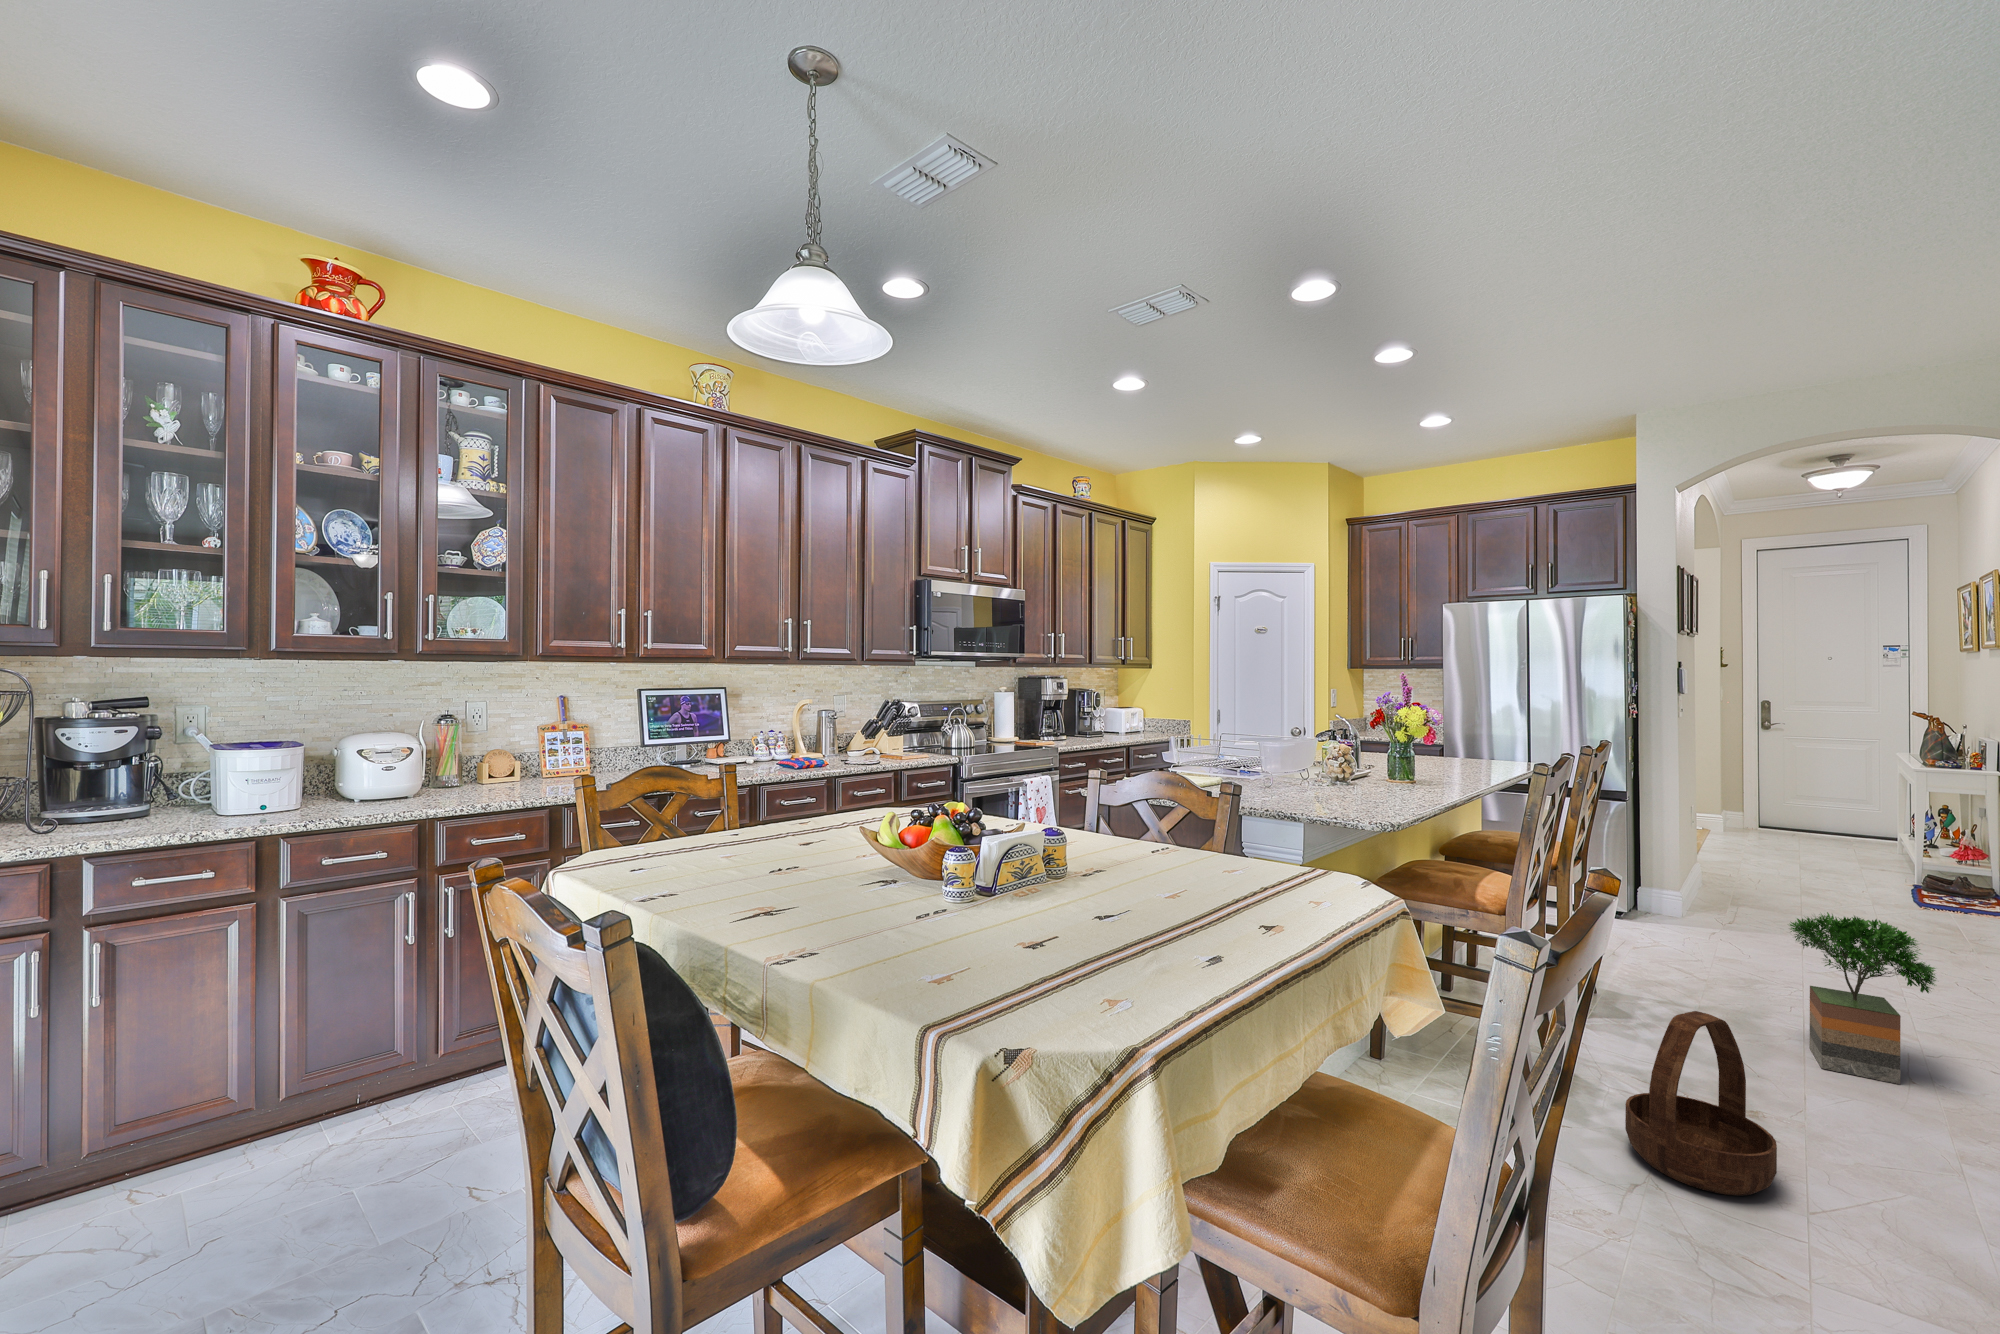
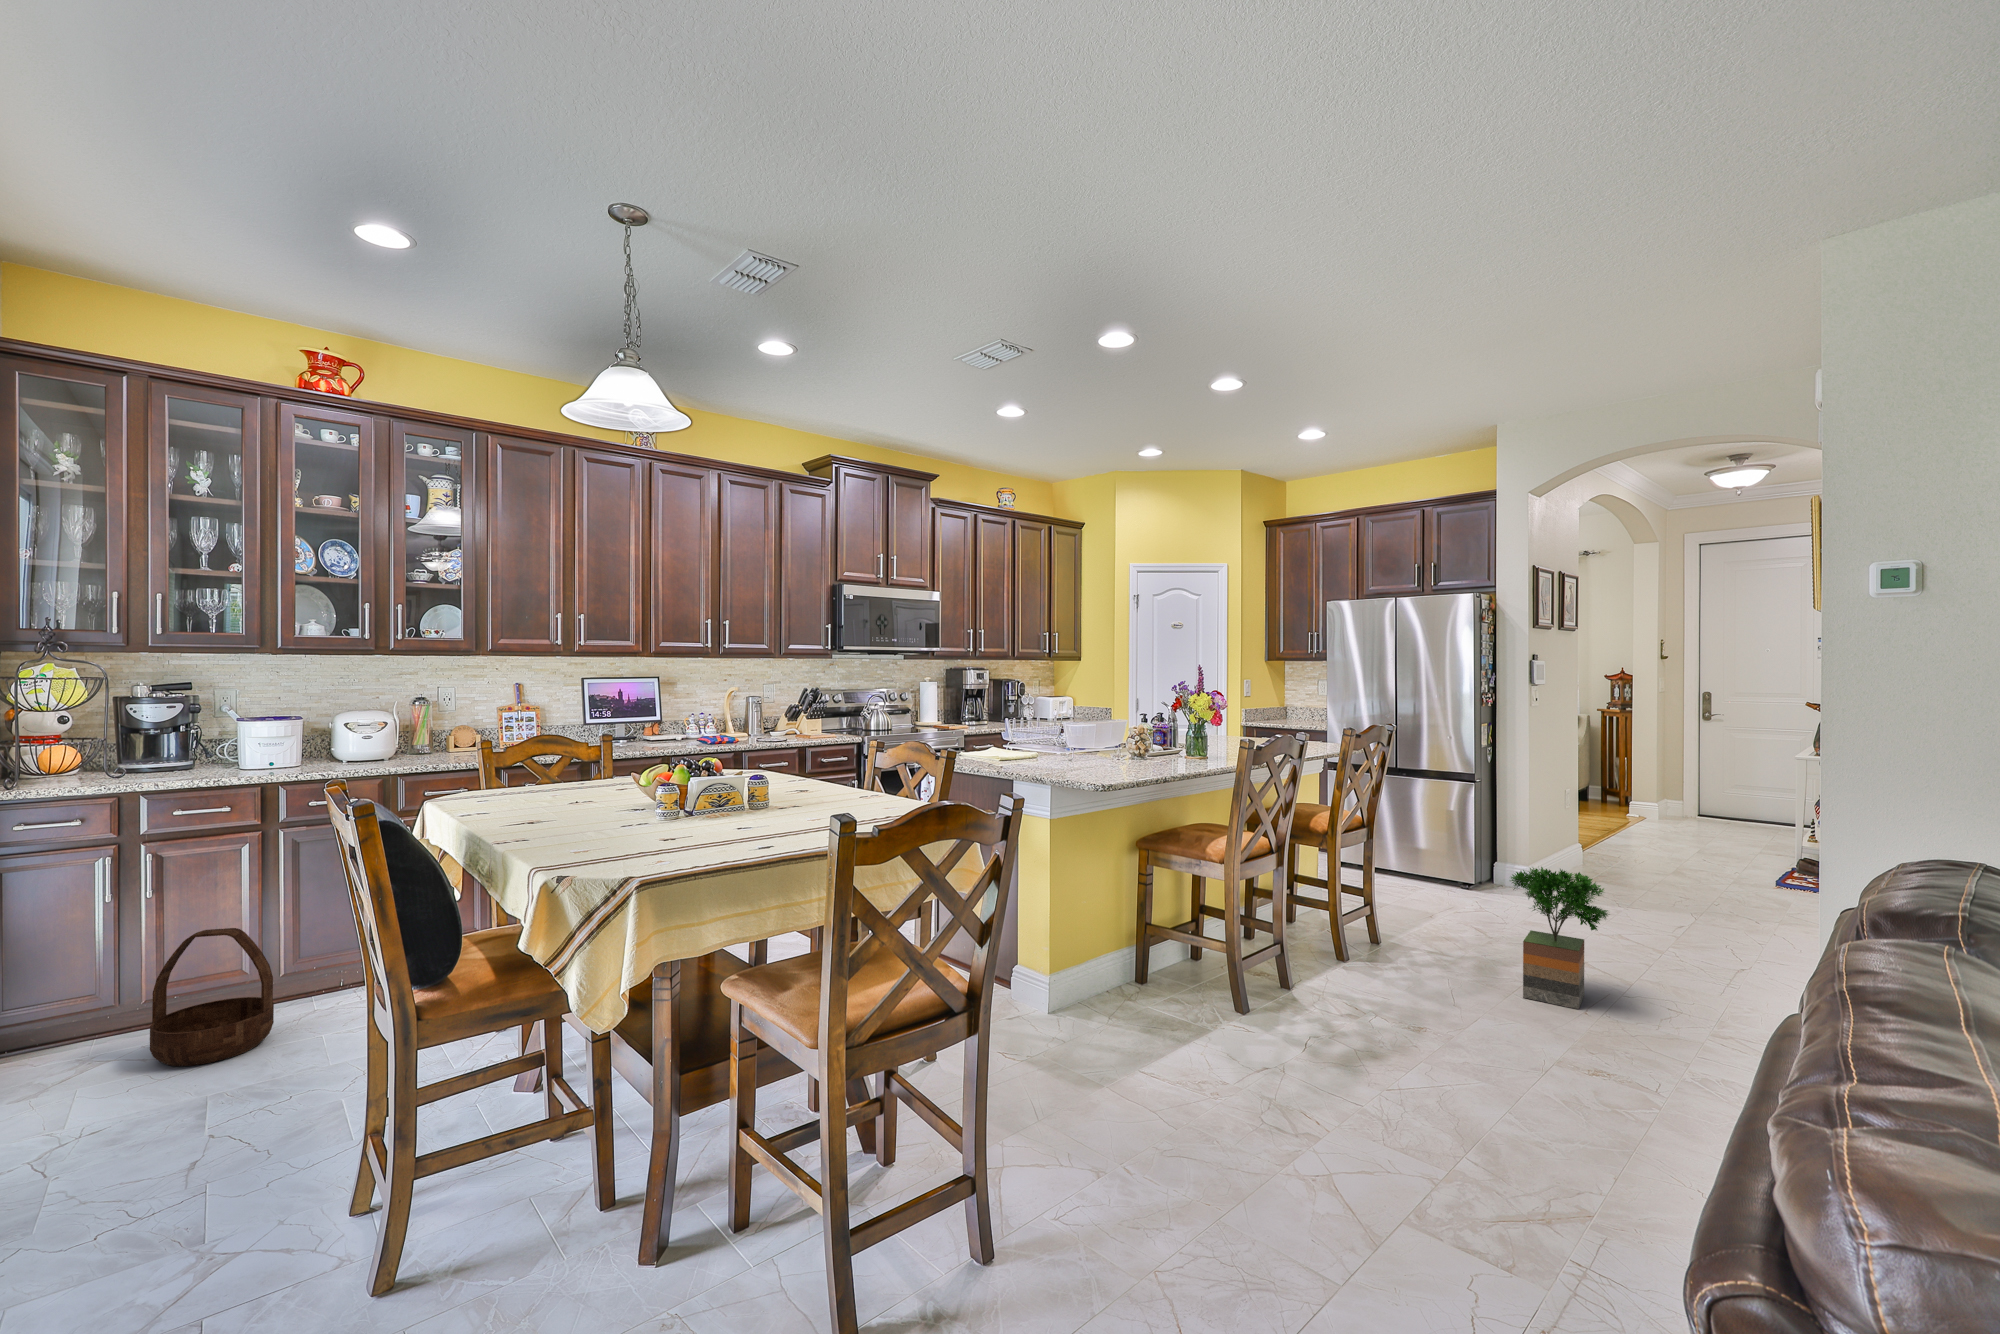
basket: present [1625,1011,1777,1196] -> present [150,928,274,1066]

